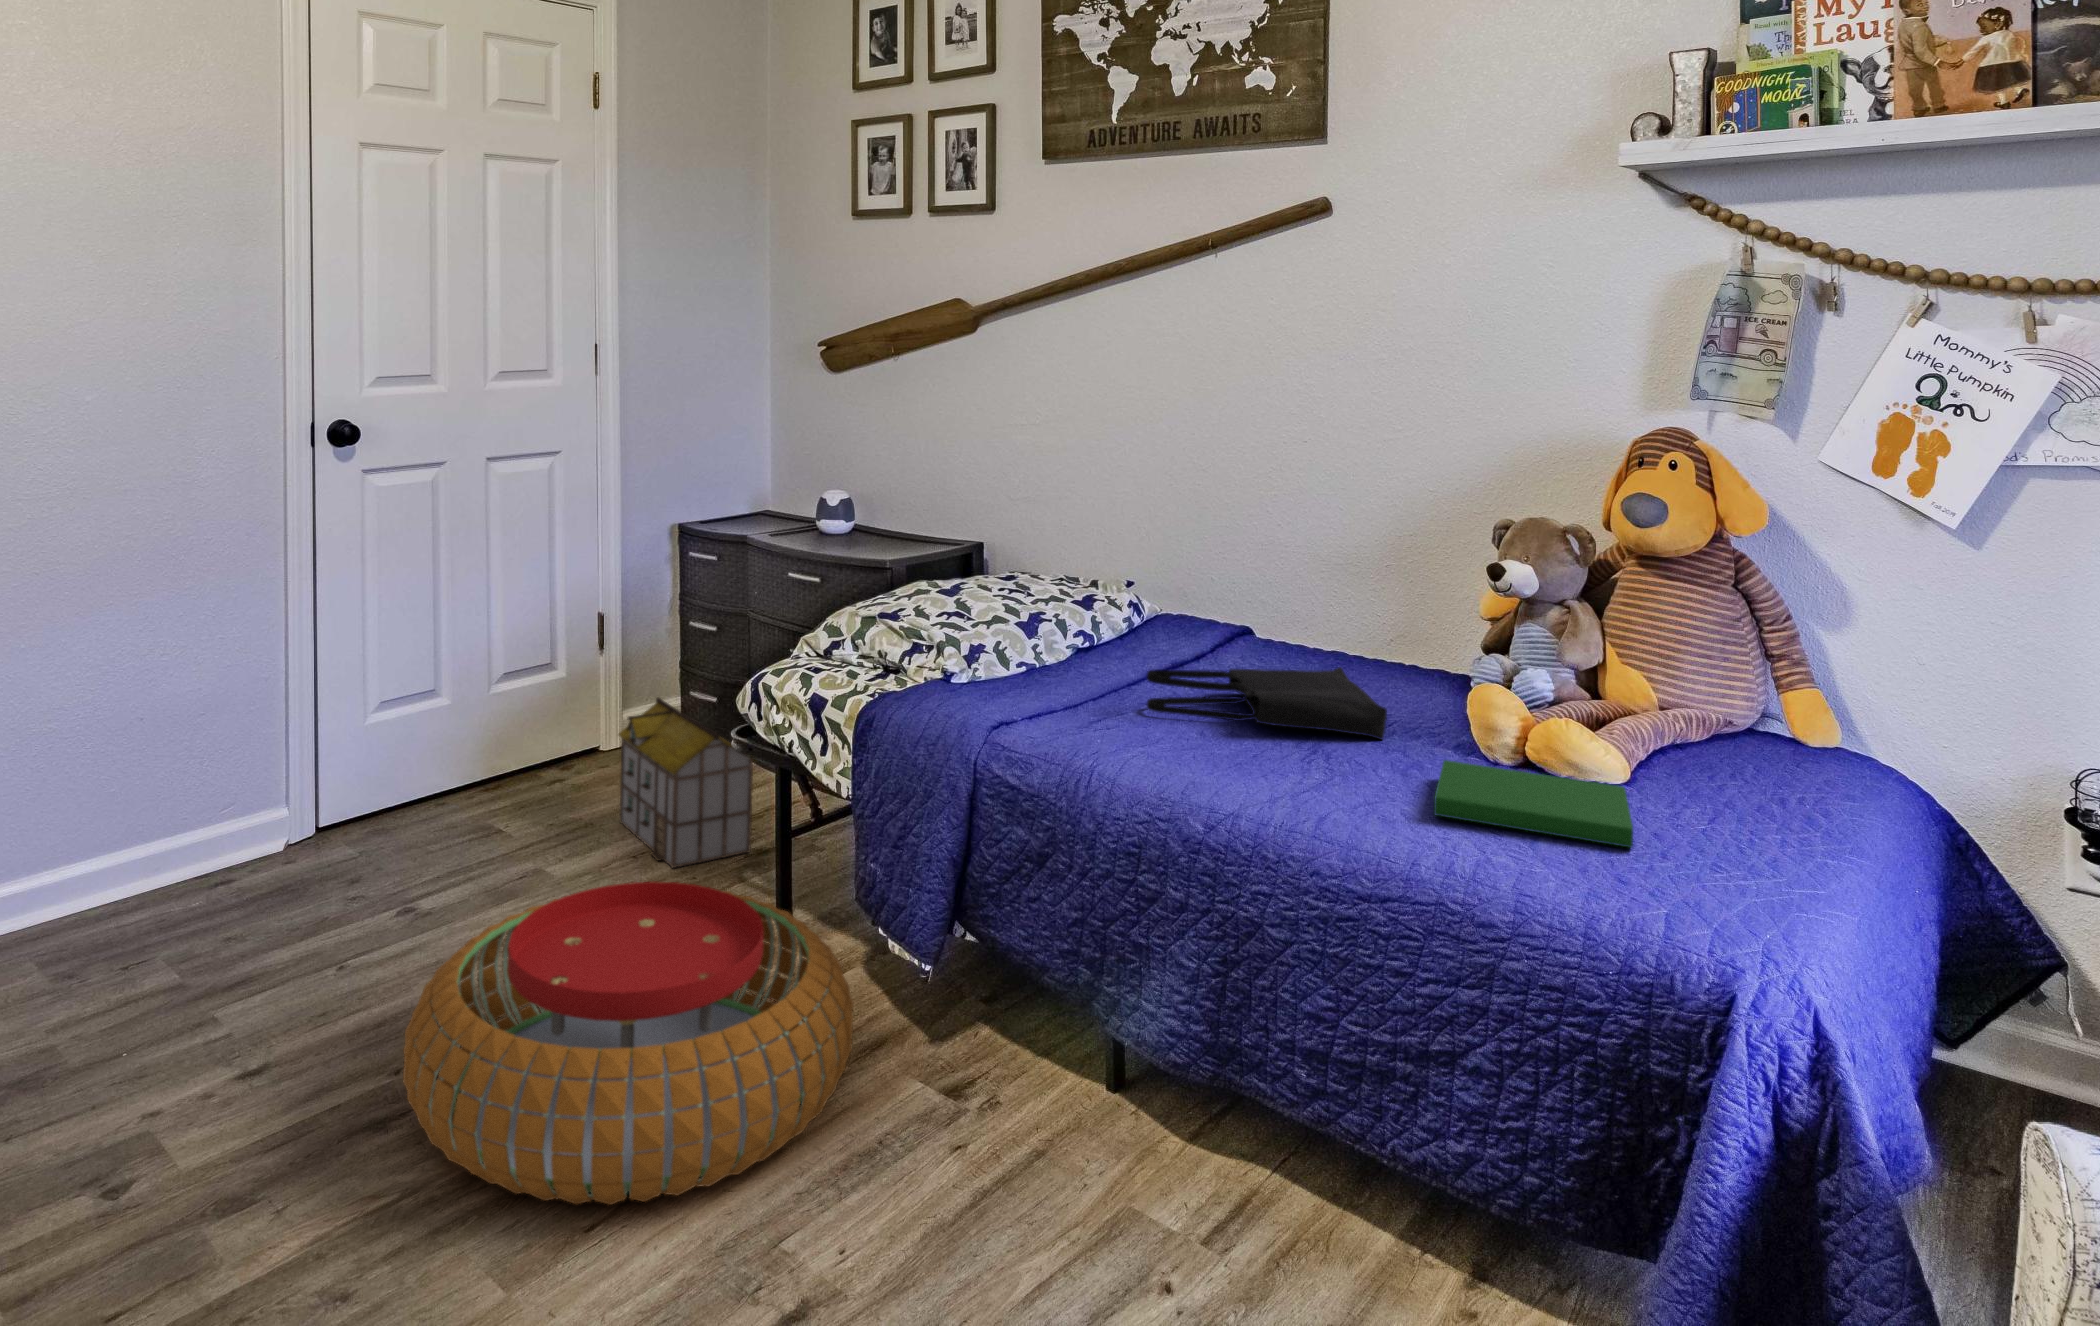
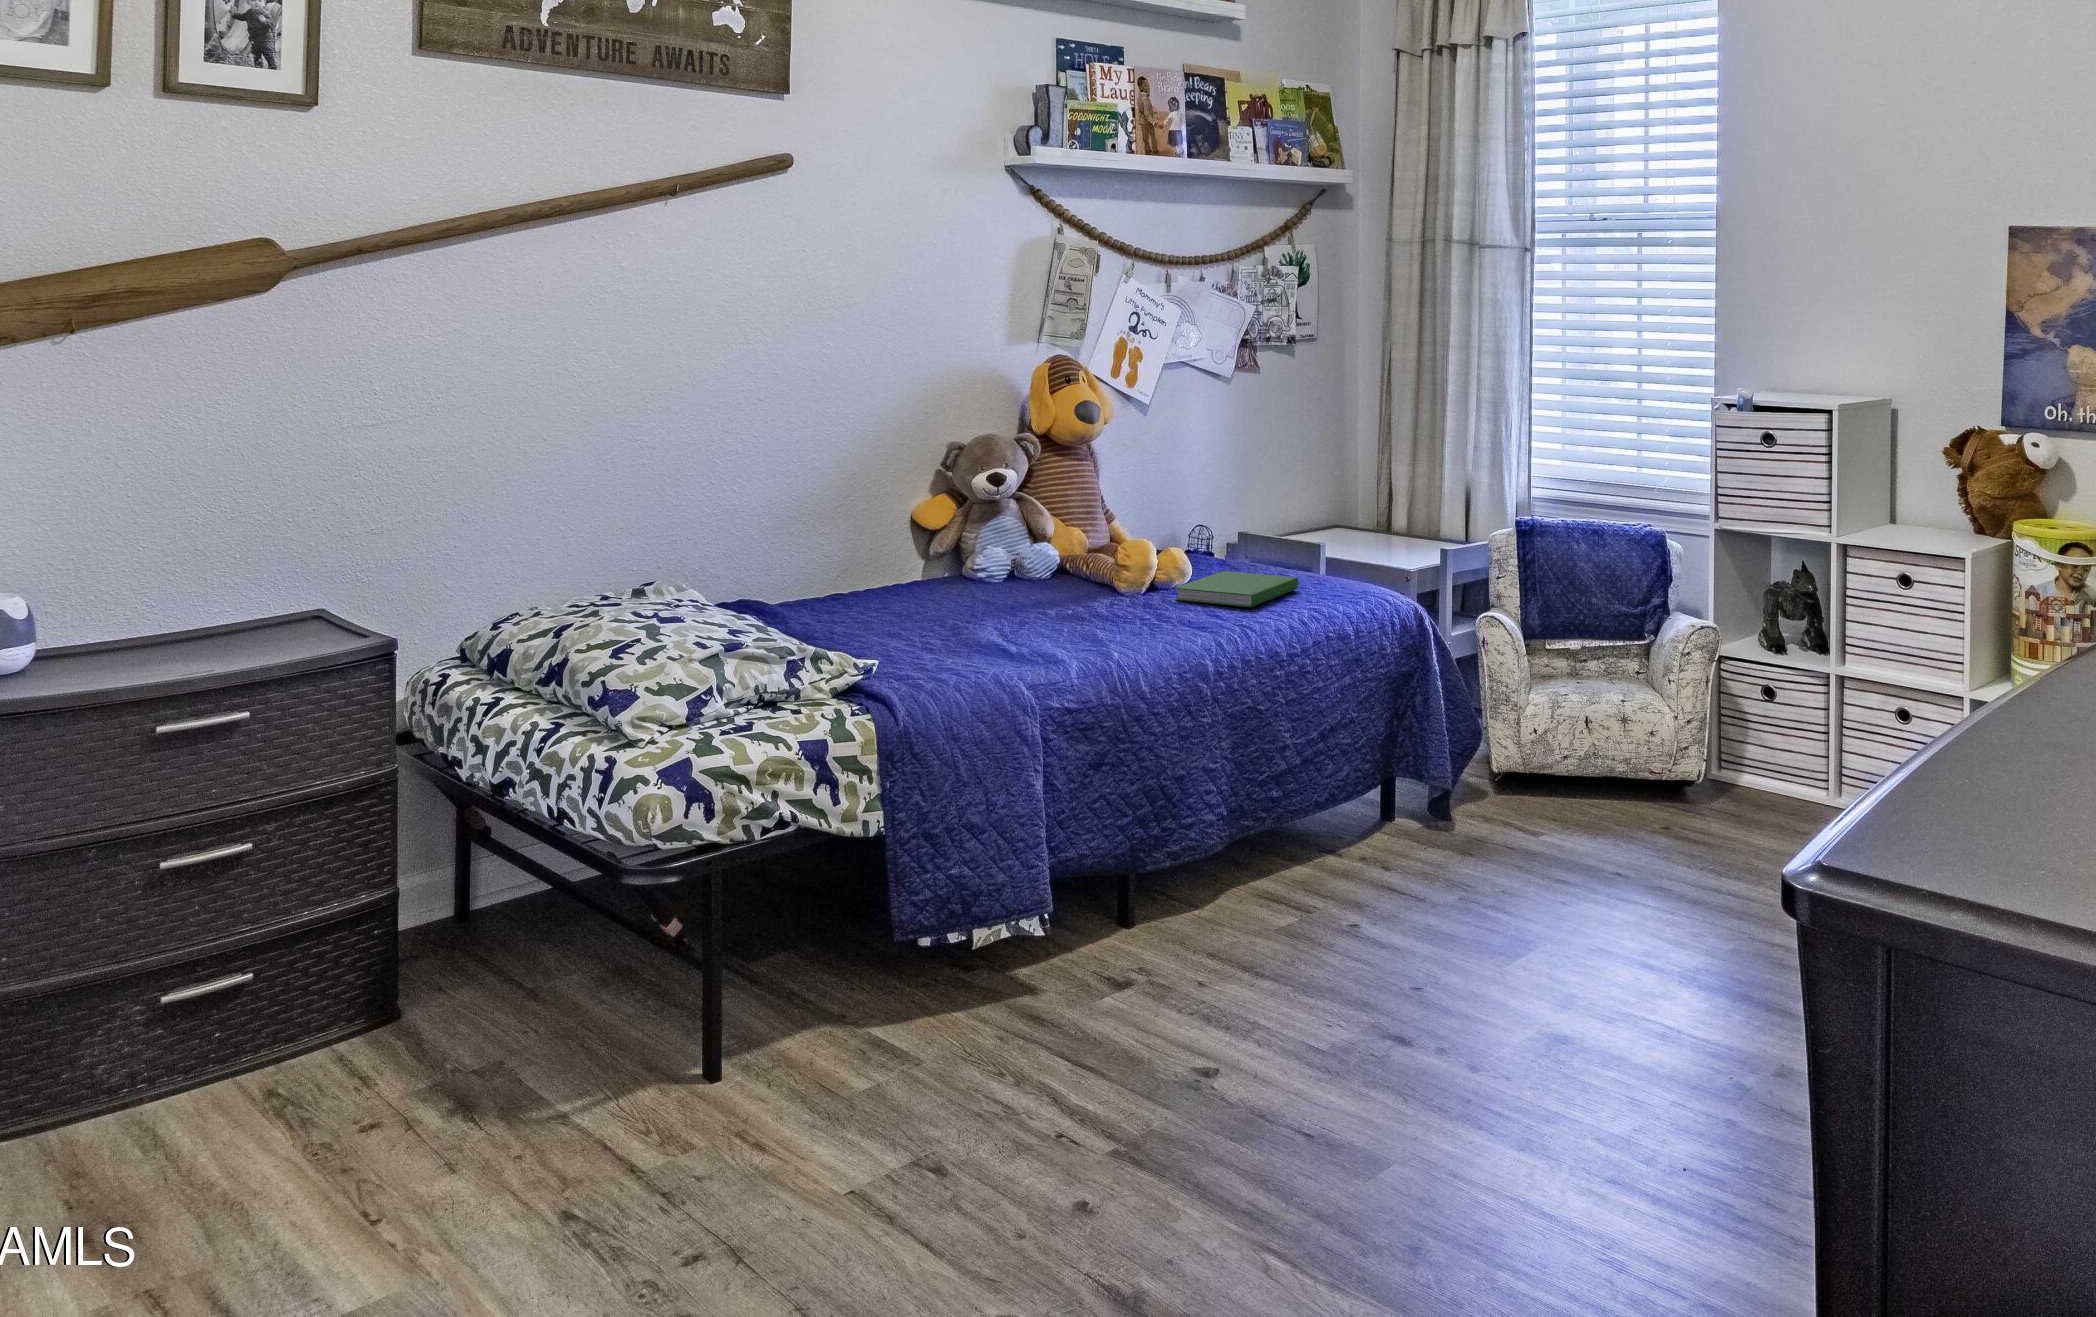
tote bag: present [1146,667,1387,740] -> none [950,572,1094,635]
toy house: present [619,698,753,868] -> none [211,921,501,1216]
pouf: present [403,881,854,1205] -> none [867,904,1333,1223]

